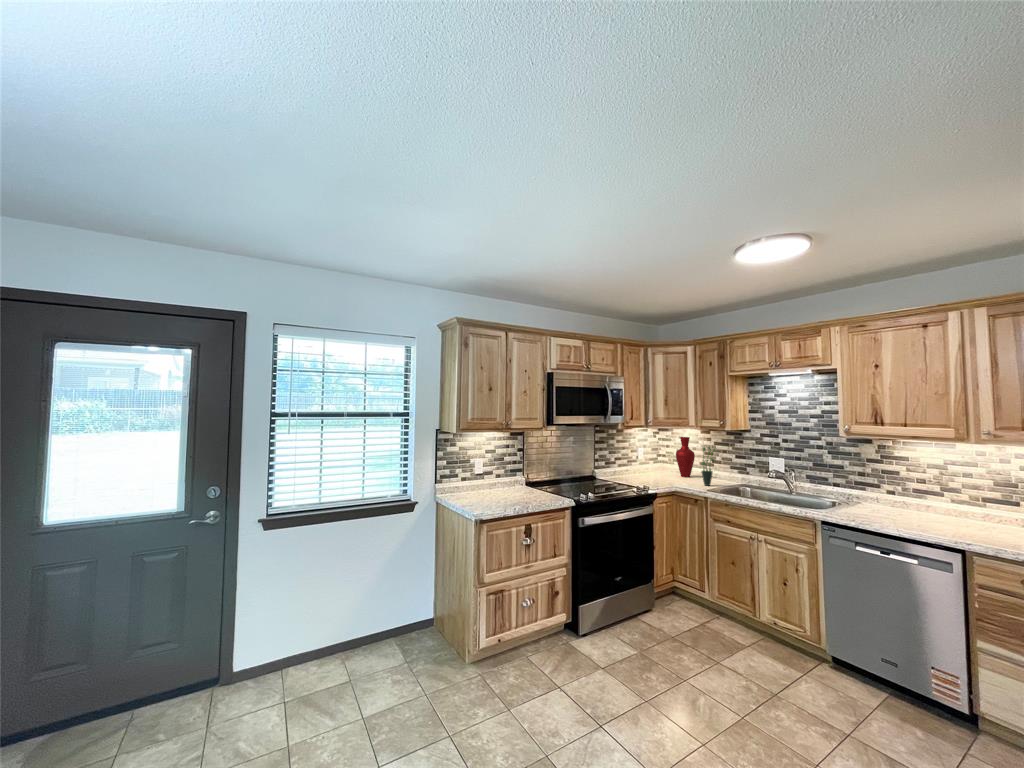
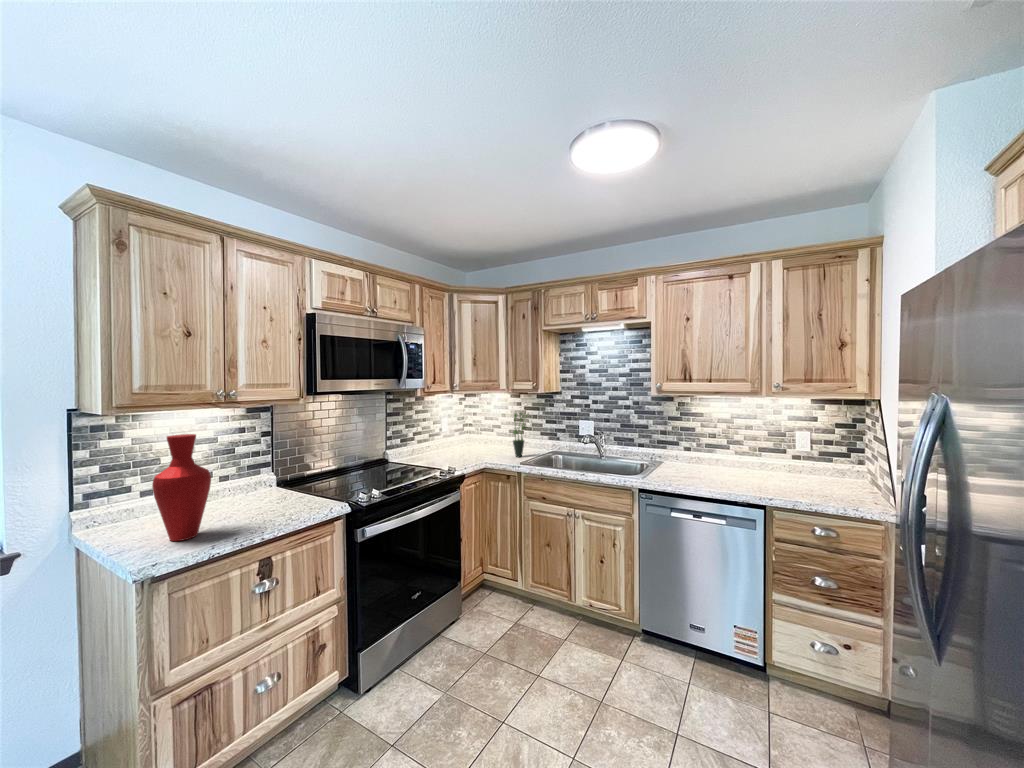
vase: present [676,437,695,477] -> present [152,434,211,541]

